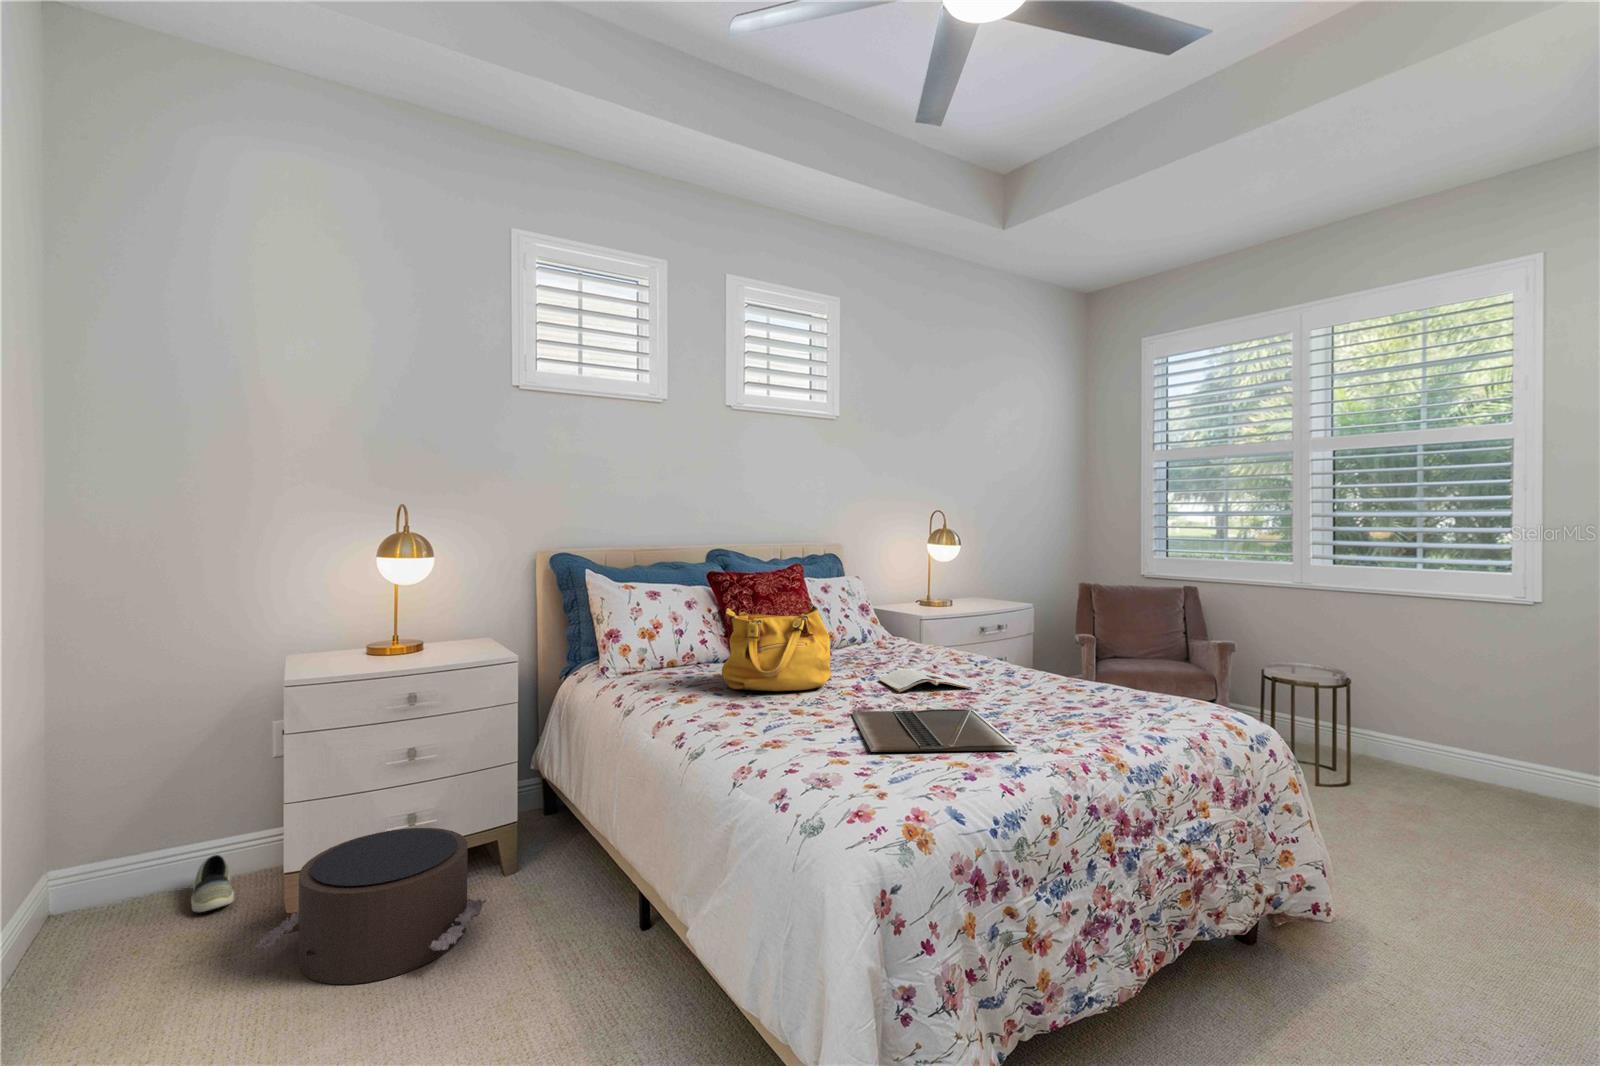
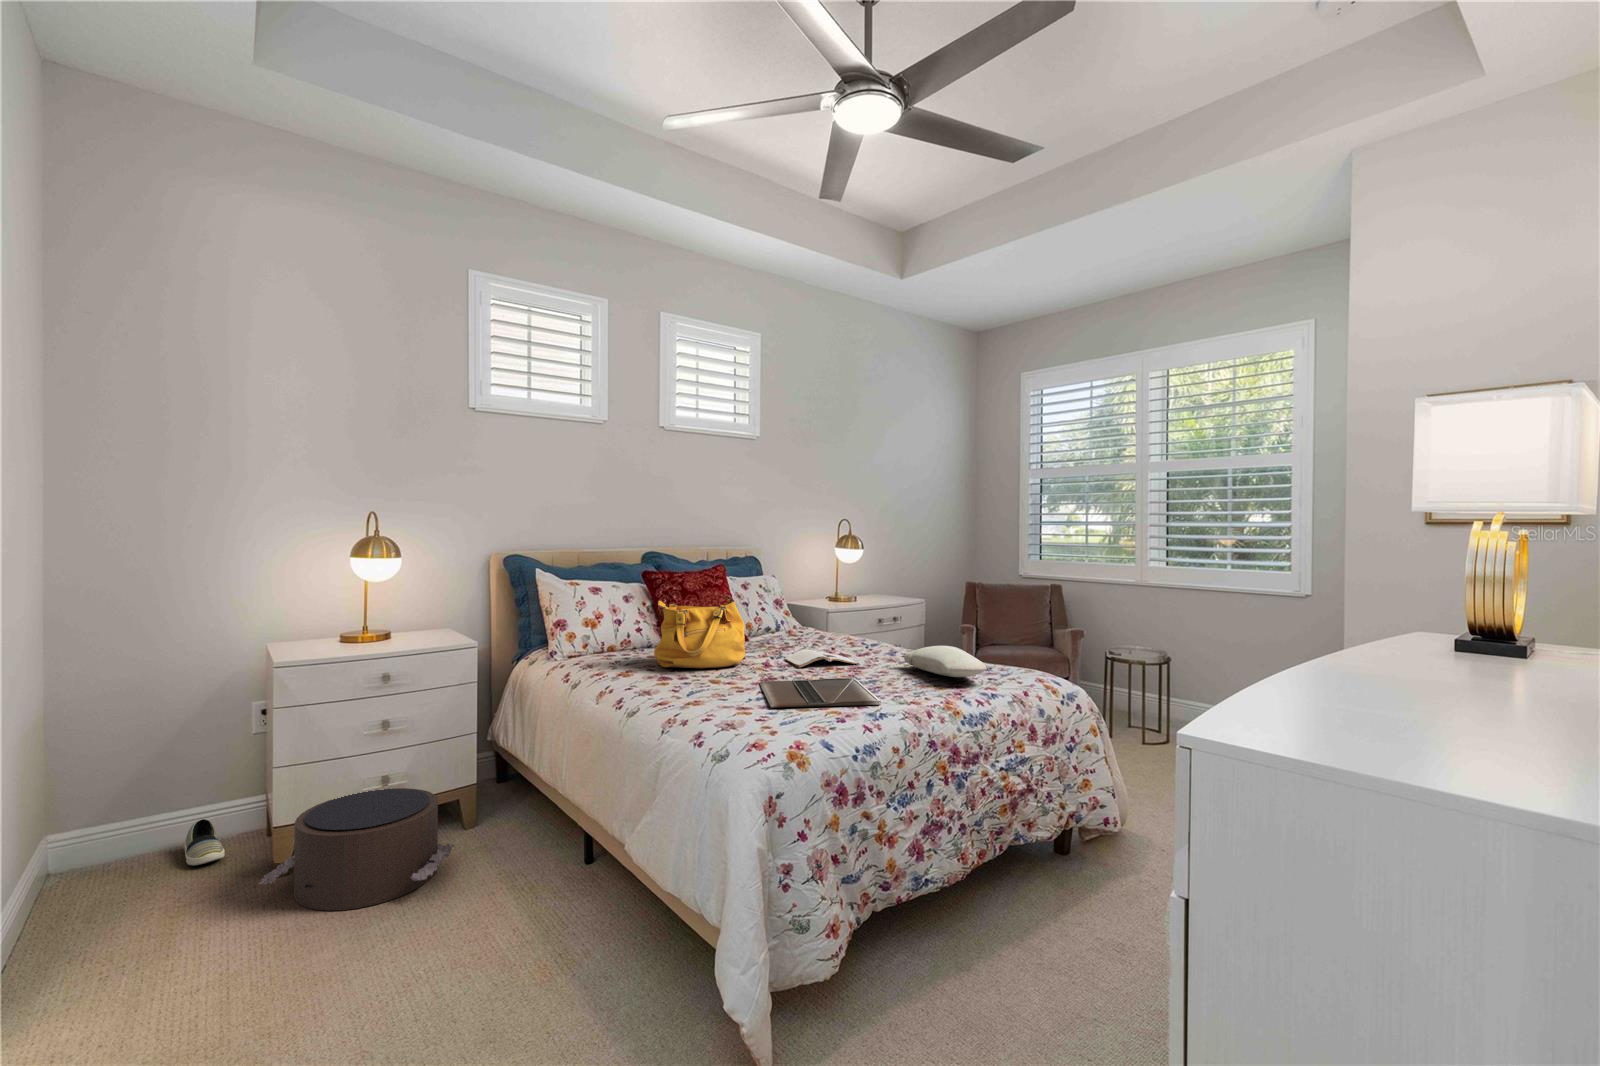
pillow: none [1031,668,1149,711] -> present [904,646,987,677]

